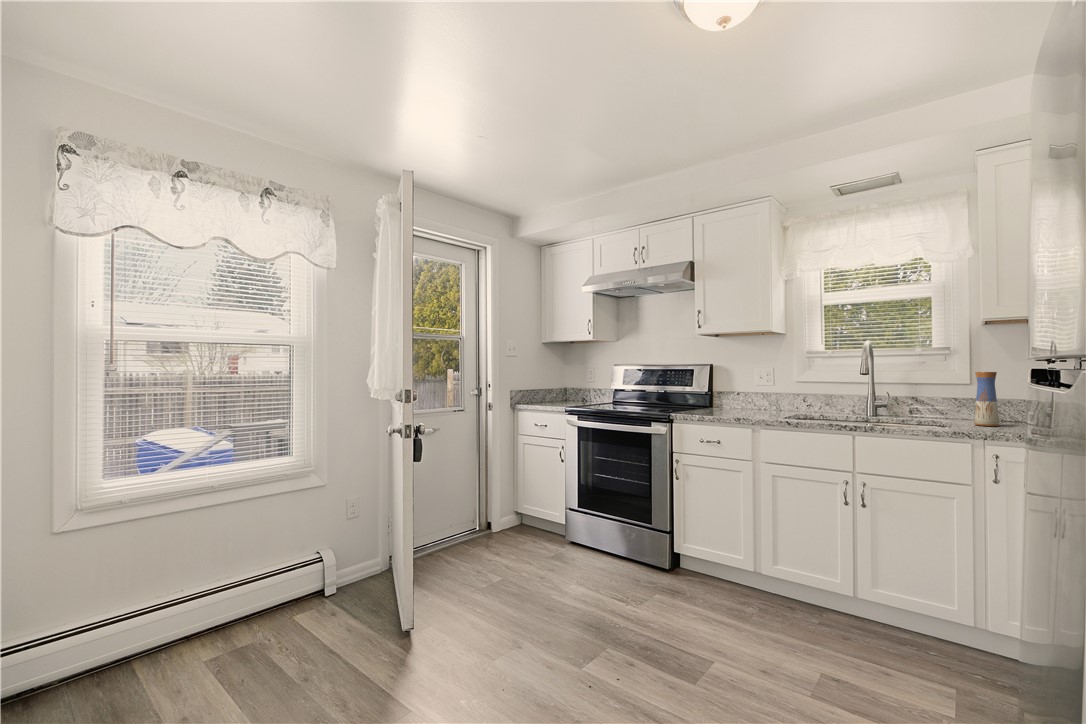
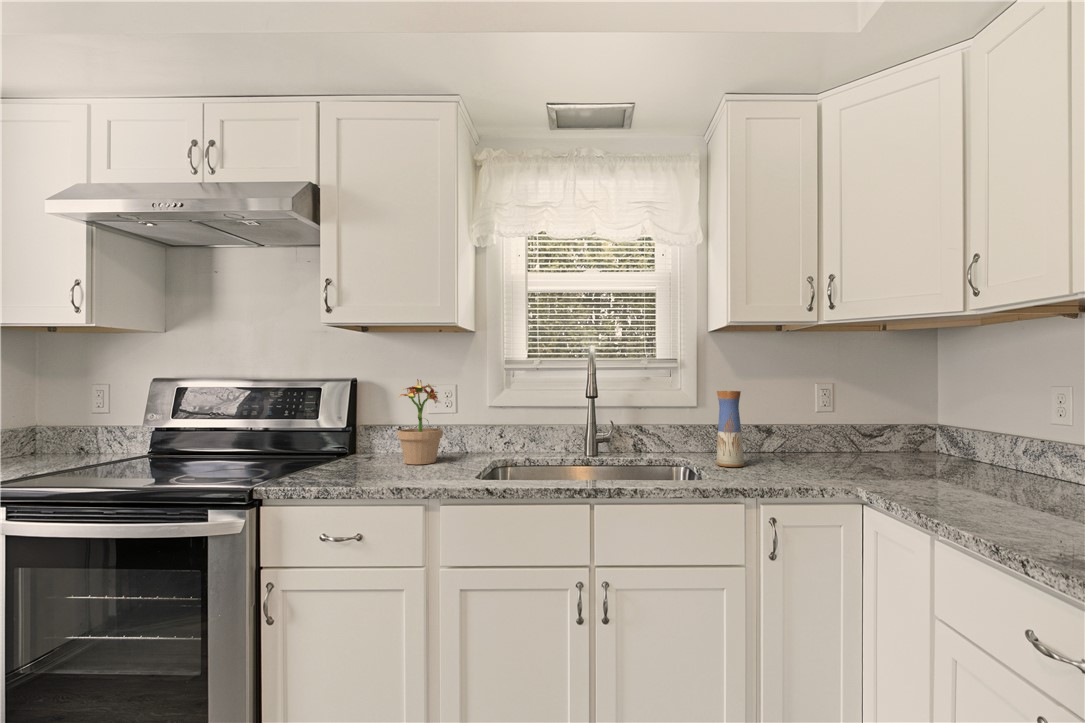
potted plant: none [738,364,766,413] -> present [397,379,443,464]

